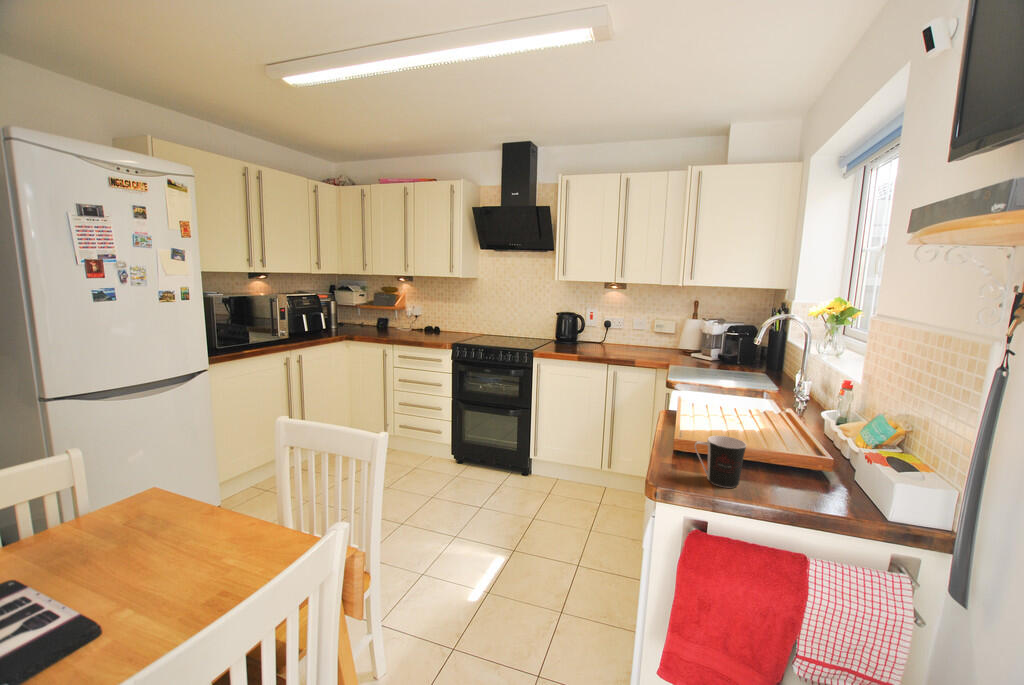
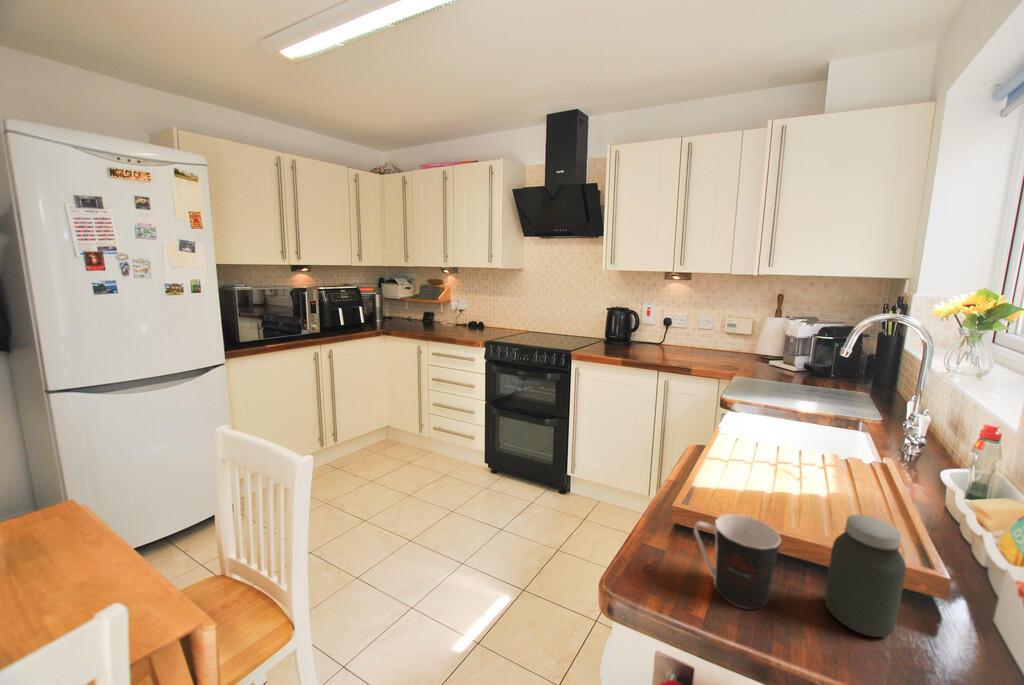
jar: none [769,427,810,492] -> present [825,514,906,637]

